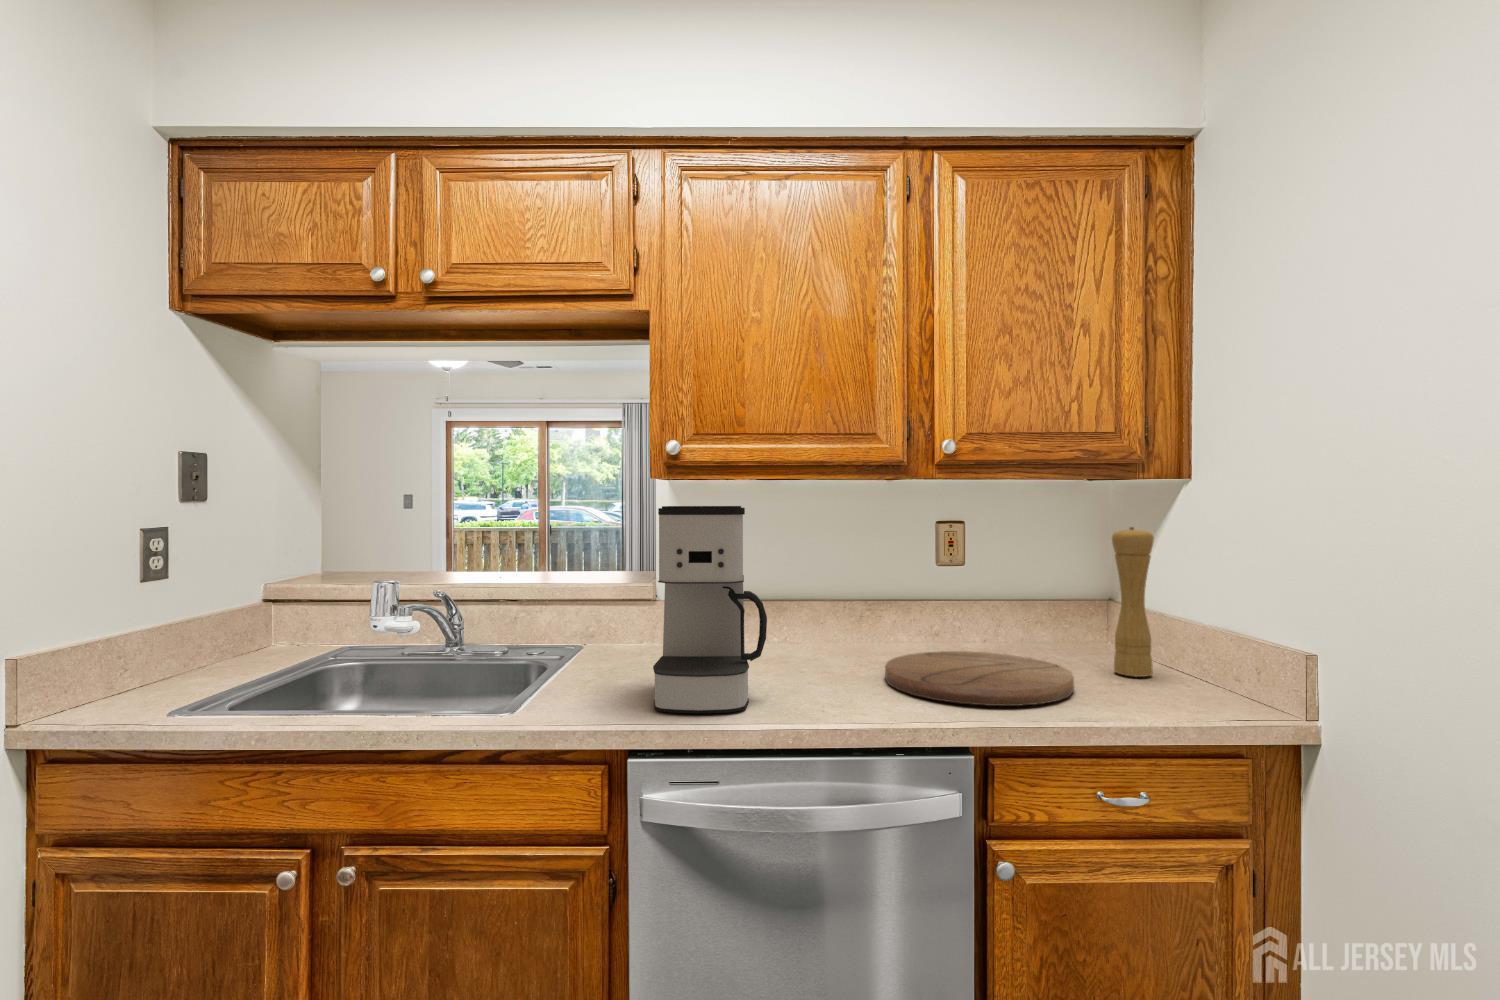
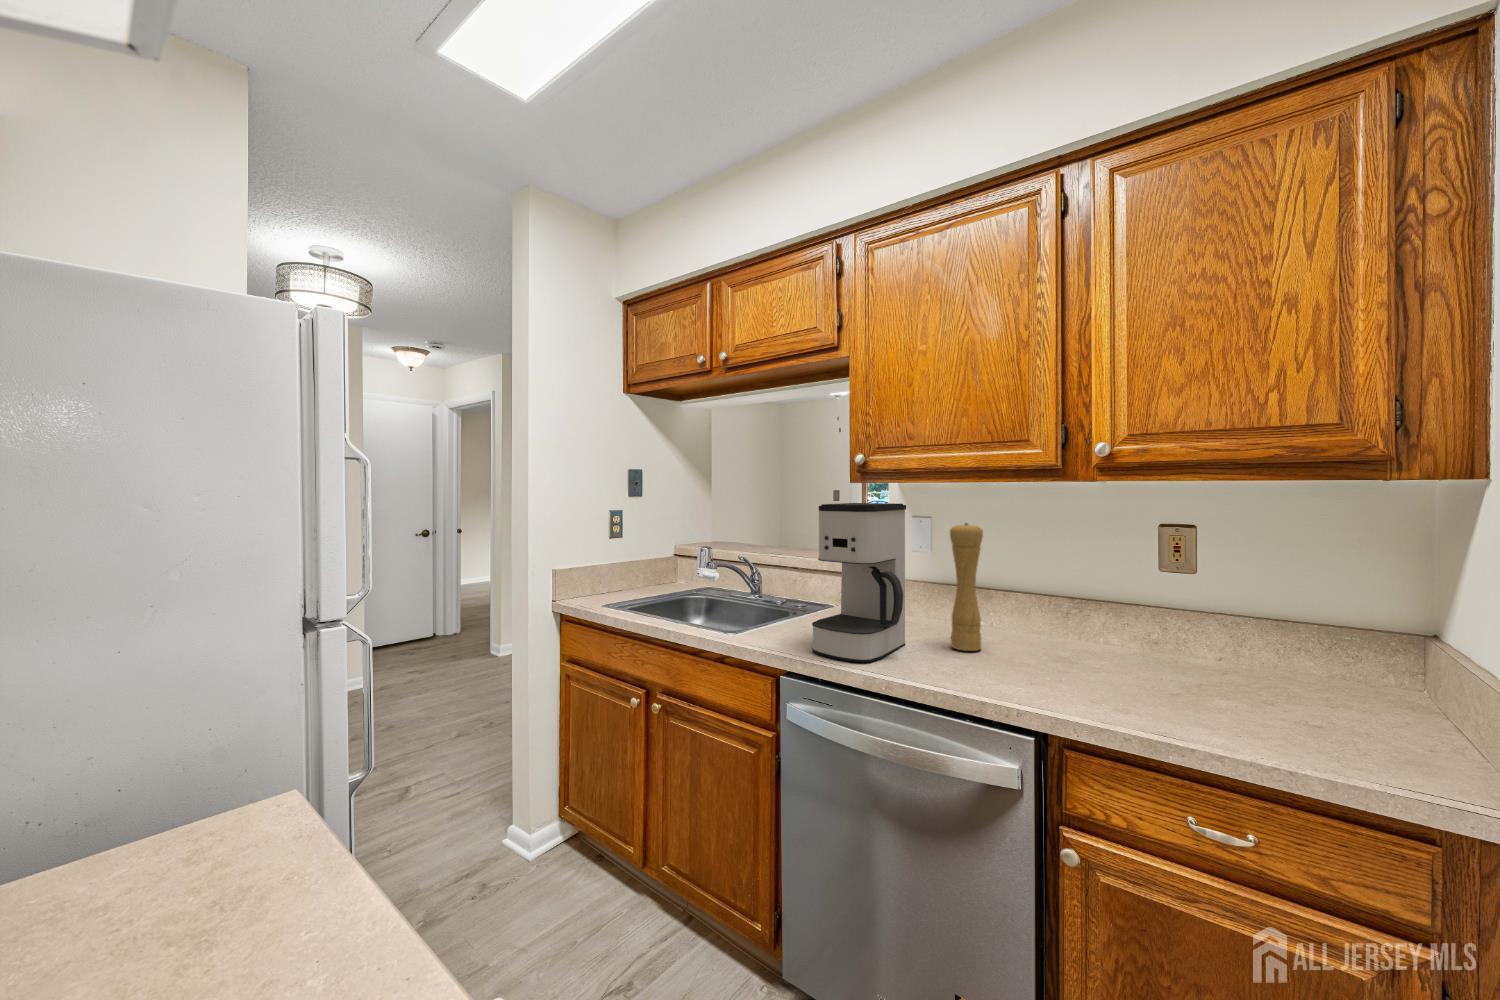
pepper mill: present [1112,527,1154,677] -> present [950,523,983,651]
cutting board: present [885,651,1074,706] -> none [1022,645,1234,715]

